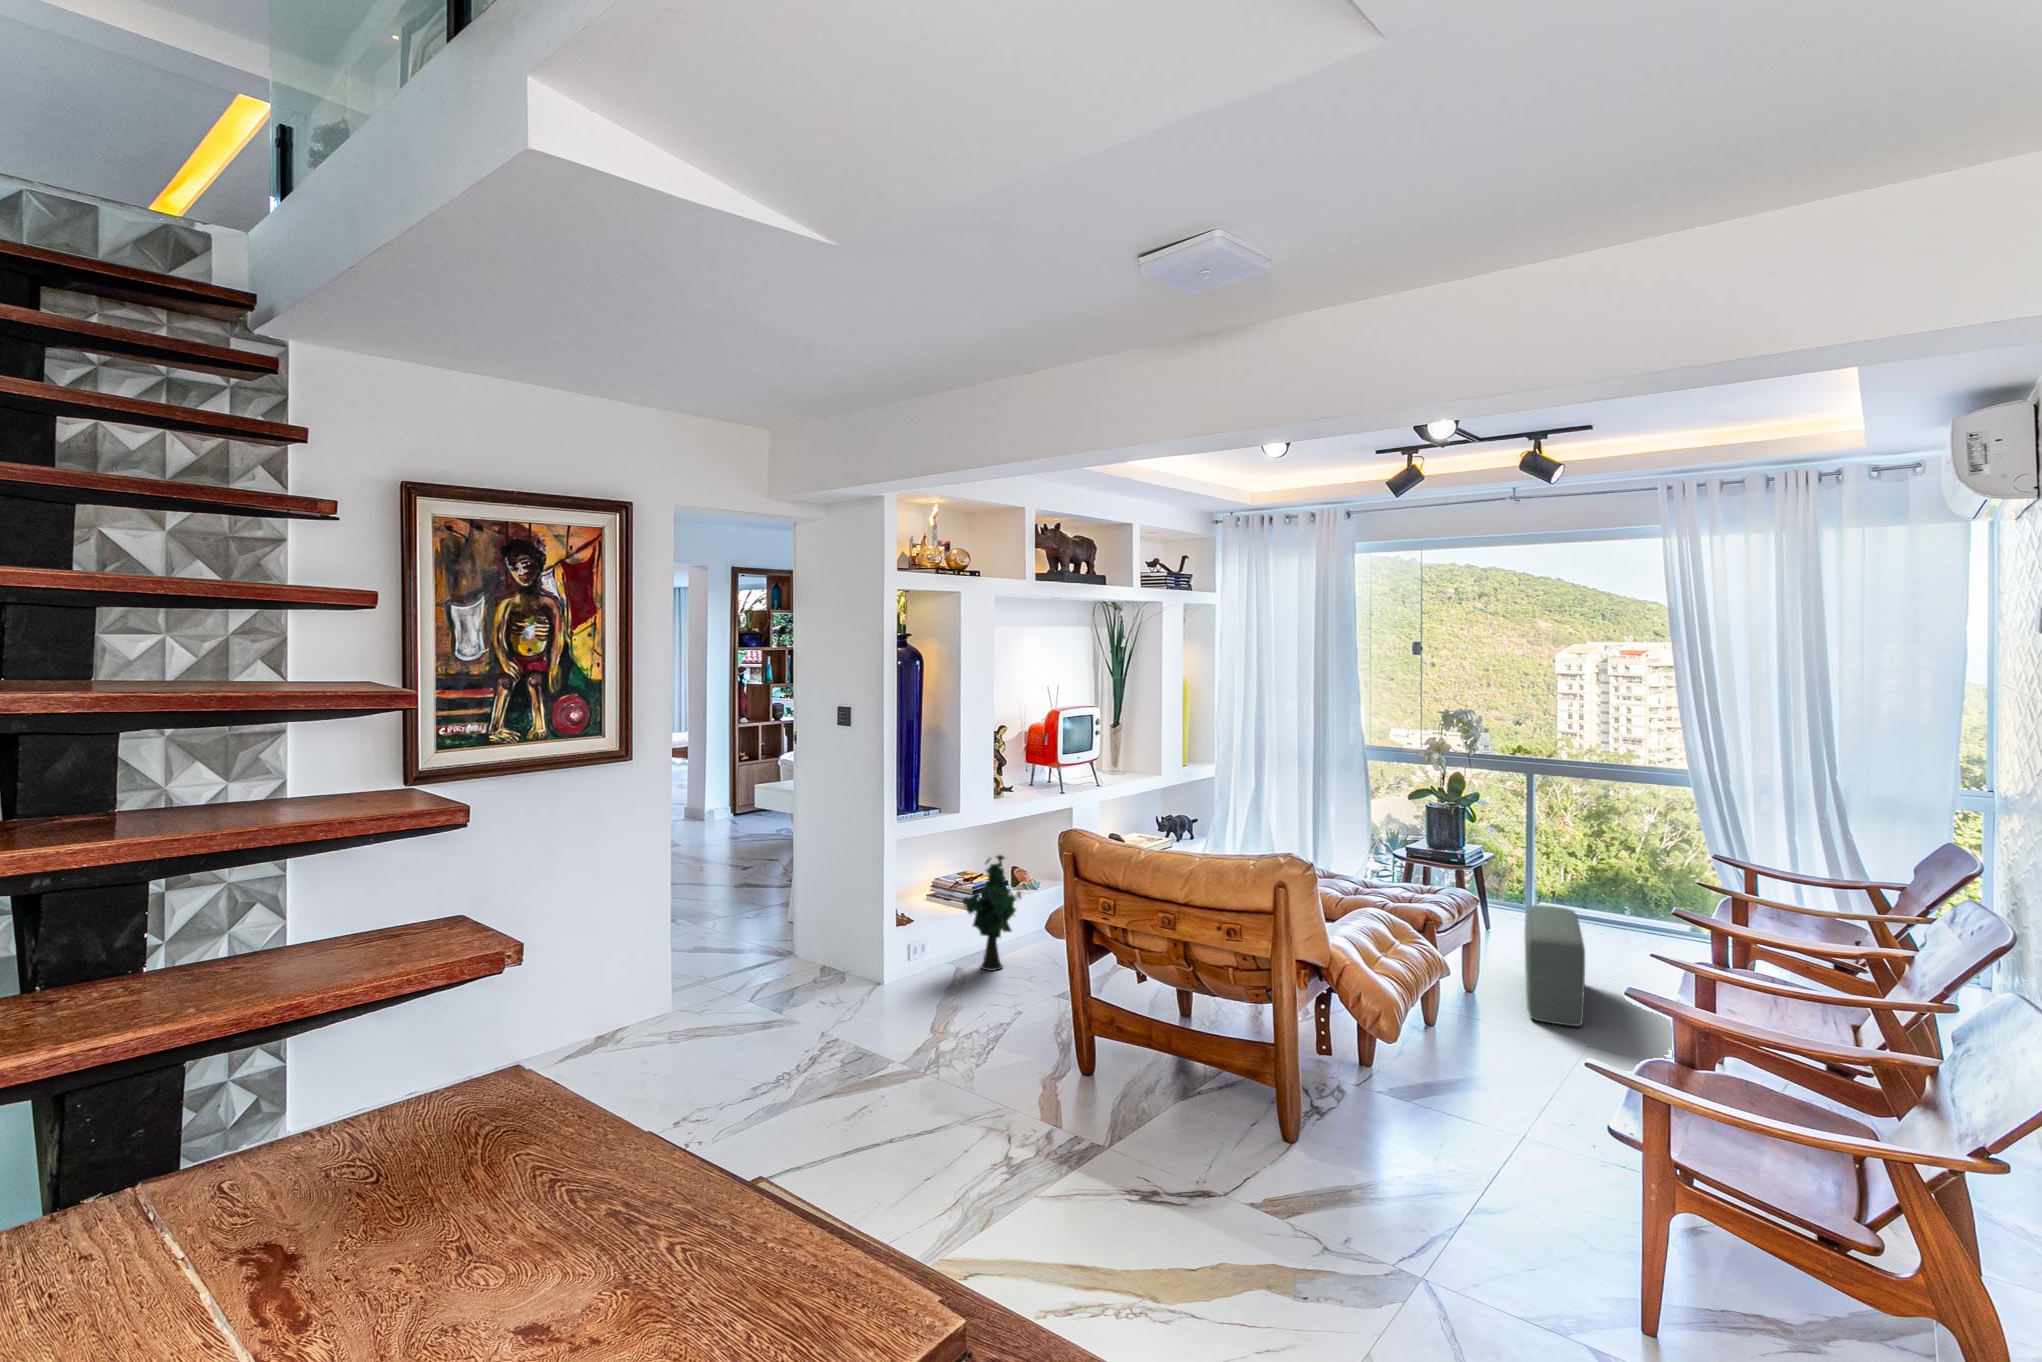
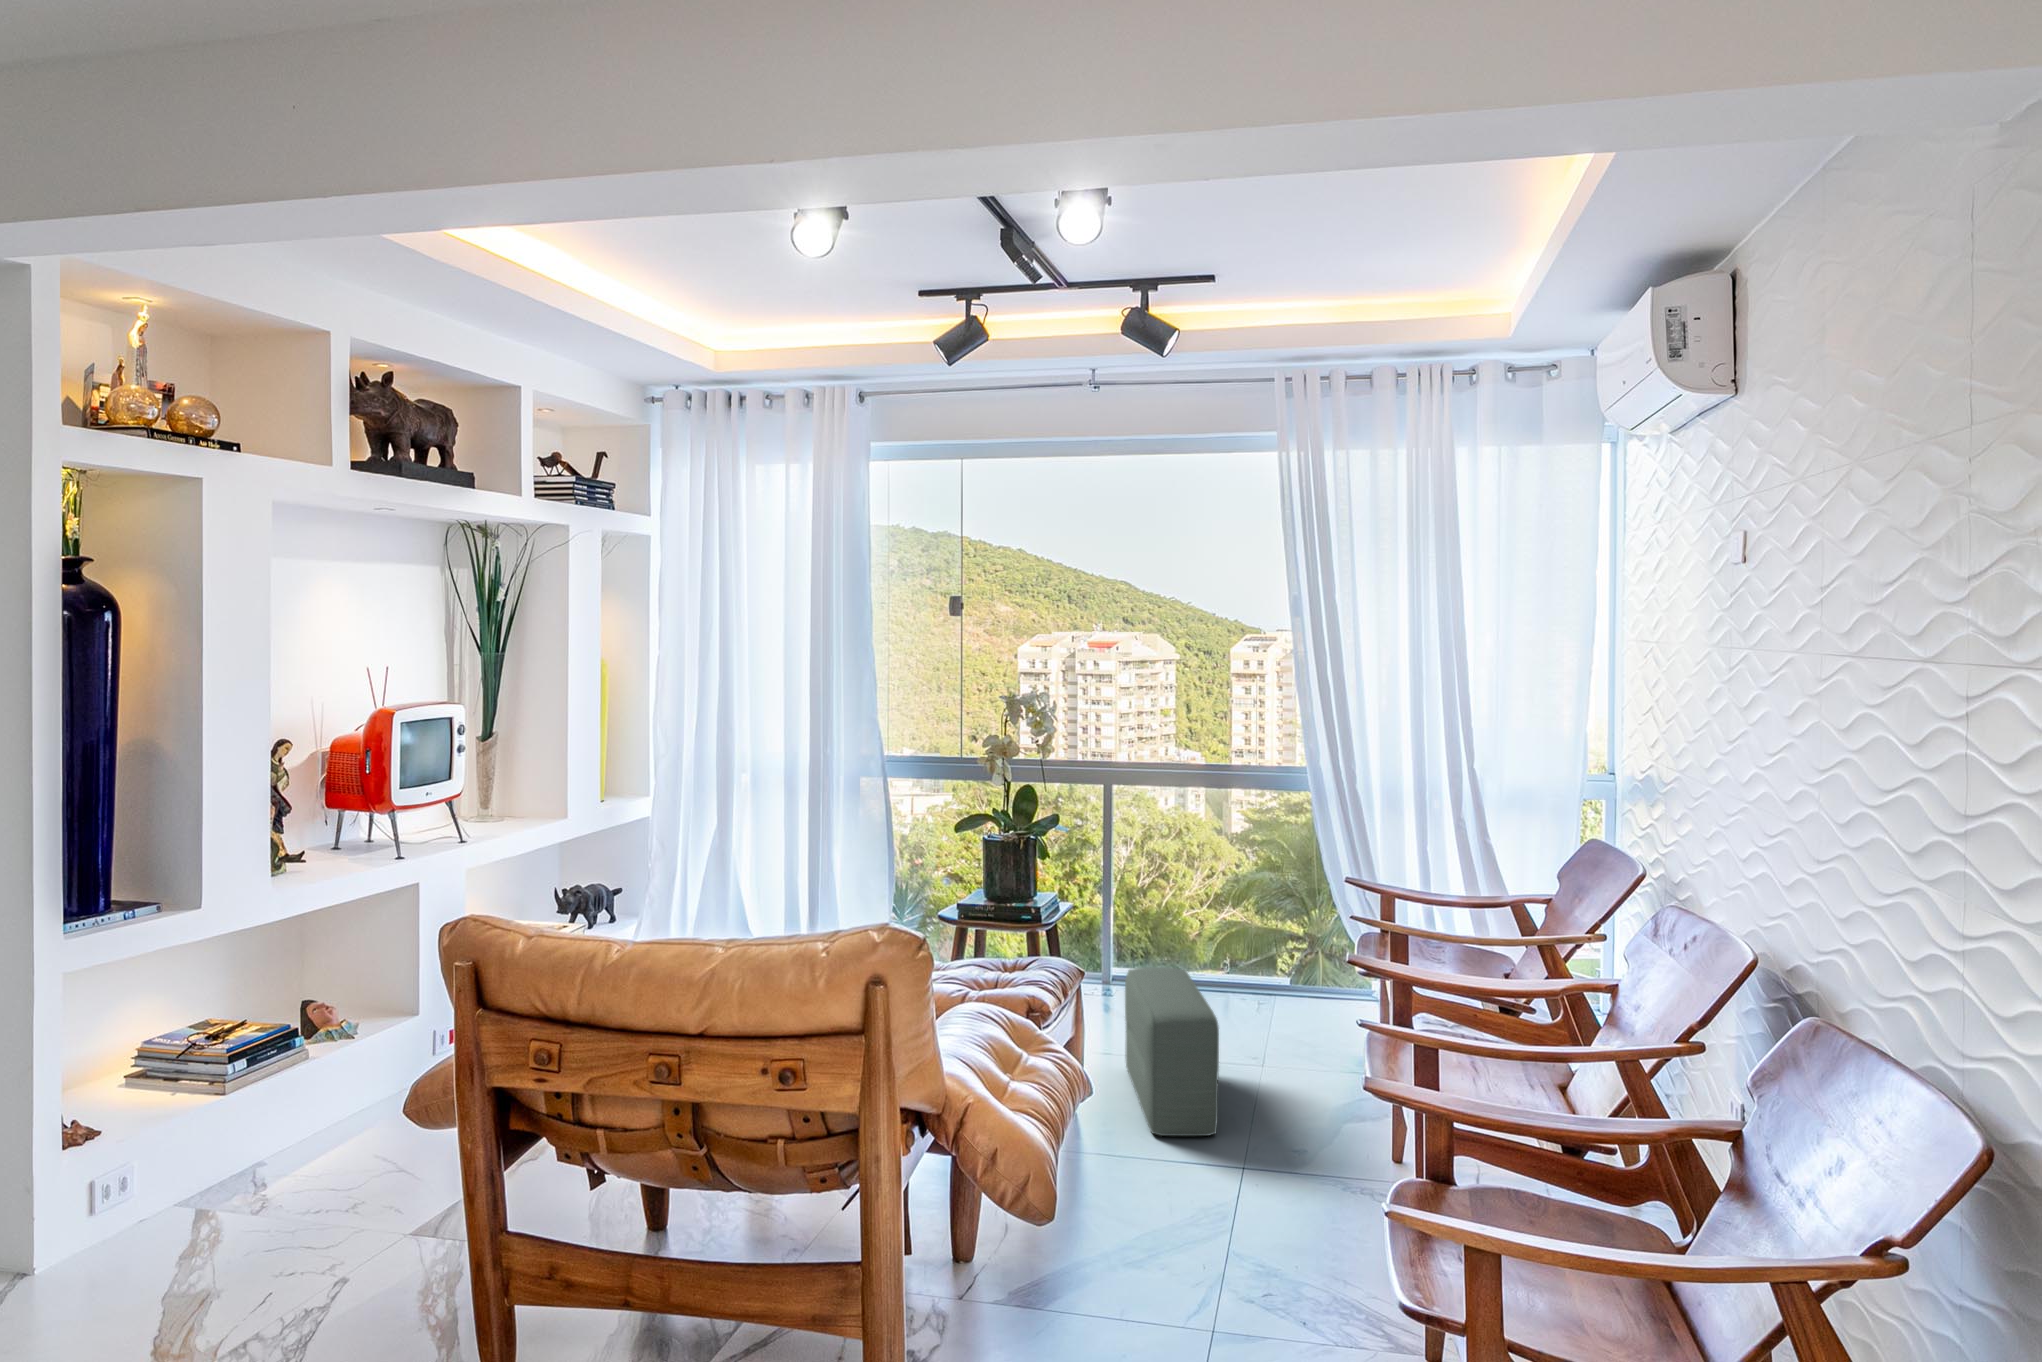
decorative plant: present [962,855,1021,971] -> none [204,980,335,1204]

